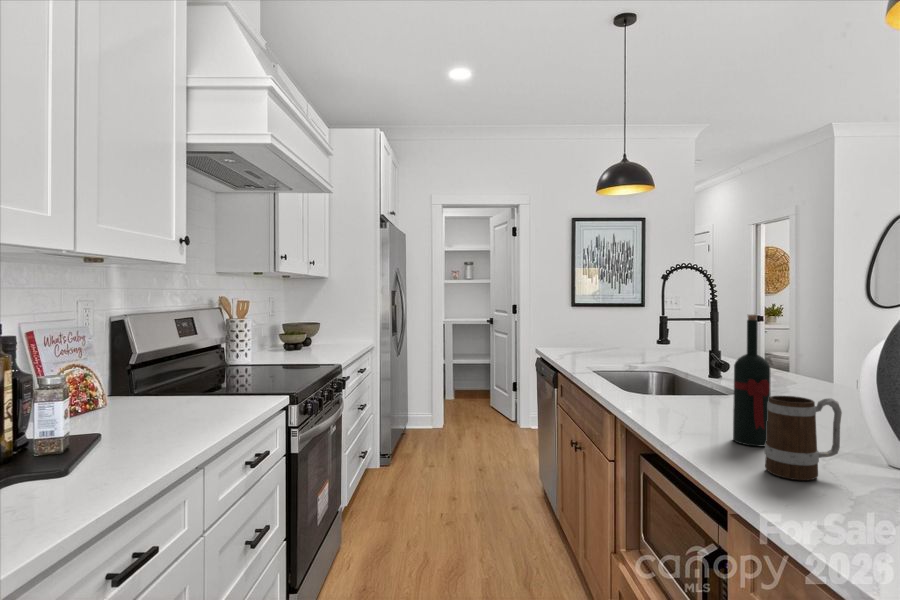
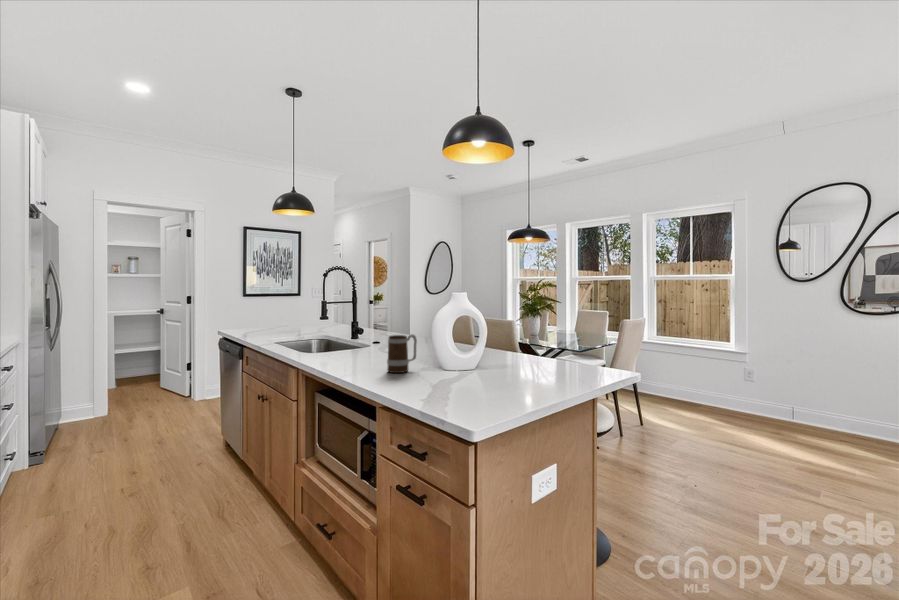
wine bottle: present [733,315,771,446] -> none [371,297,388,364]

